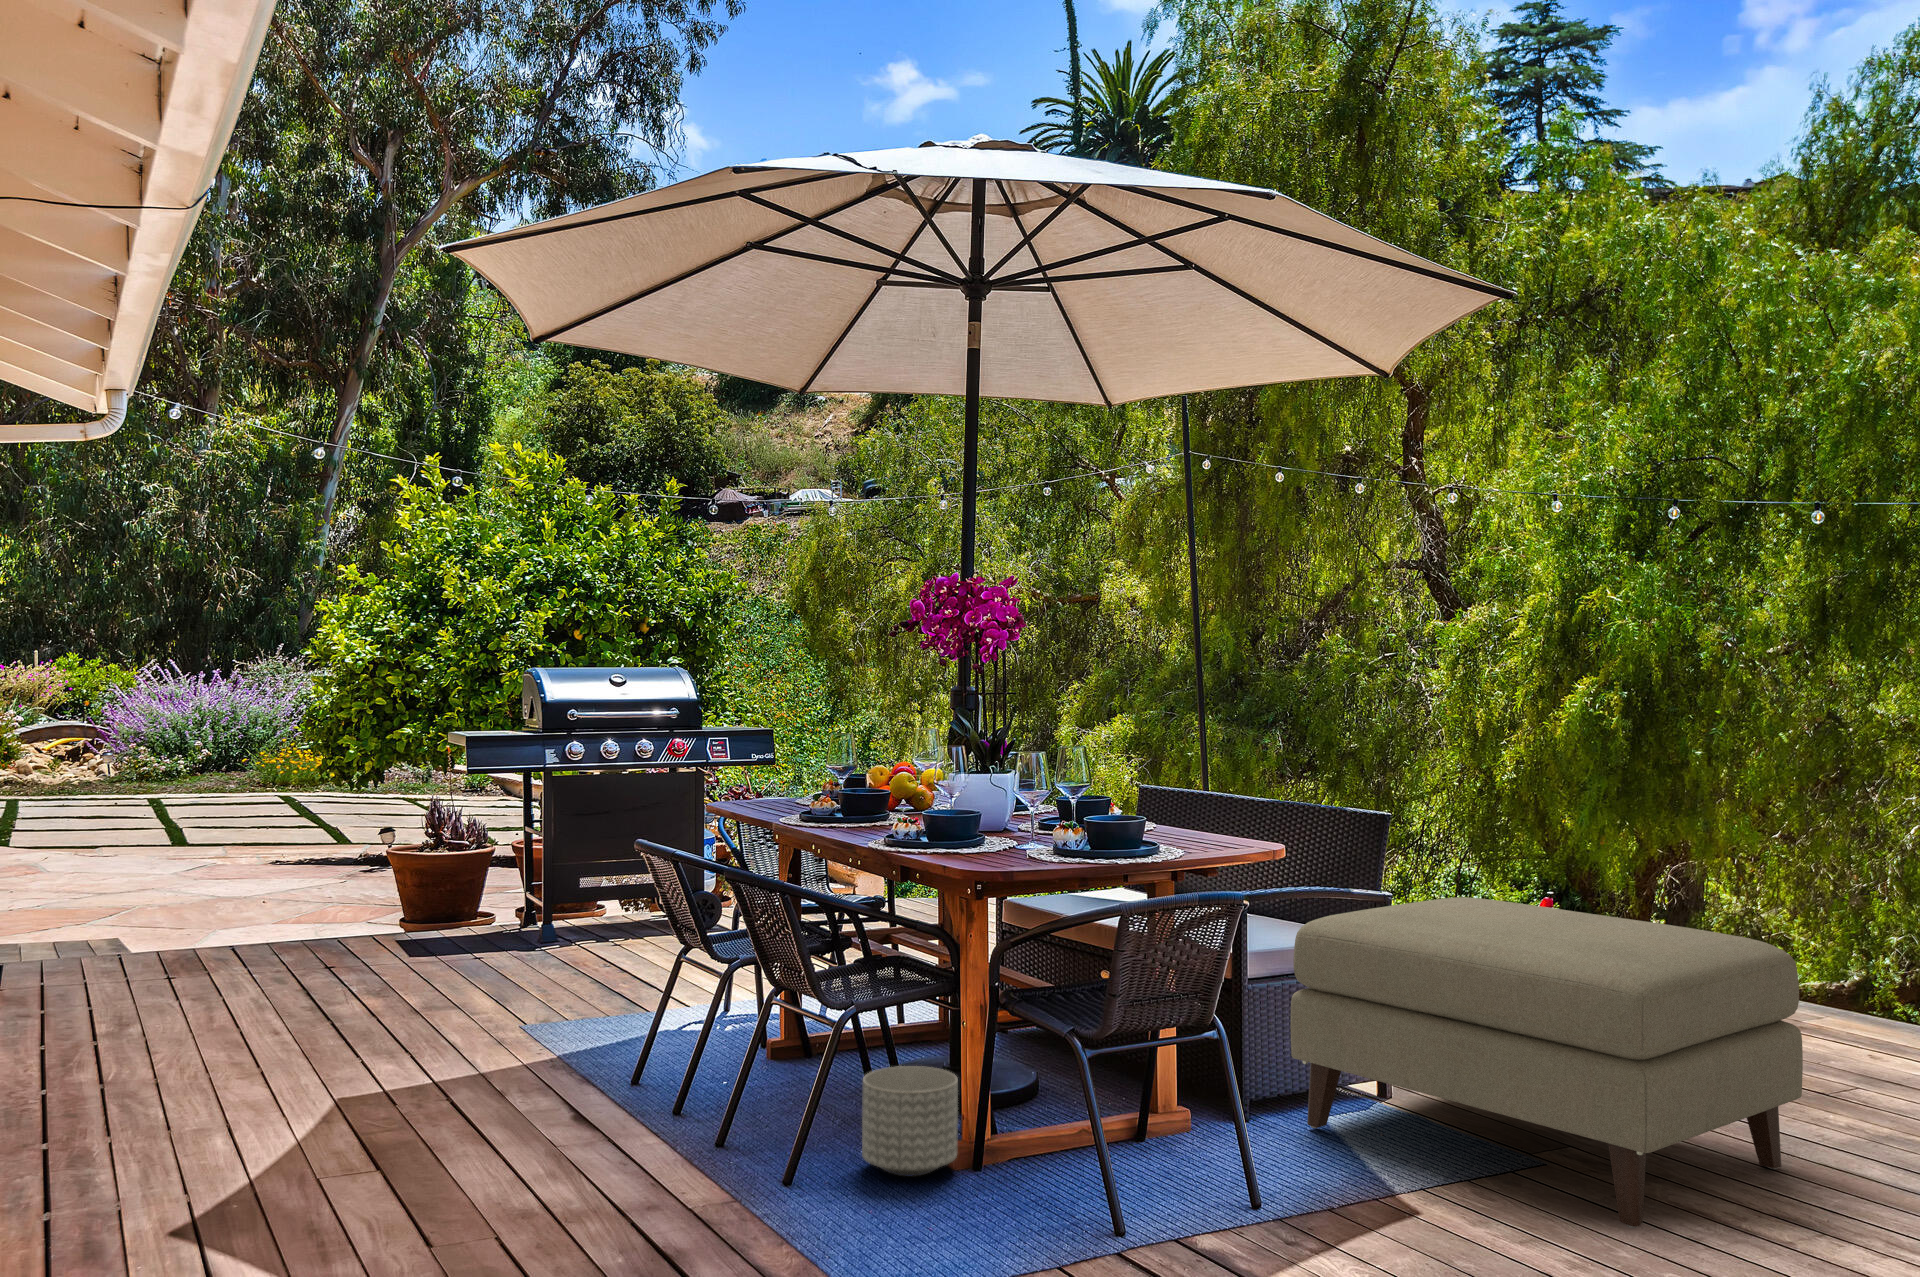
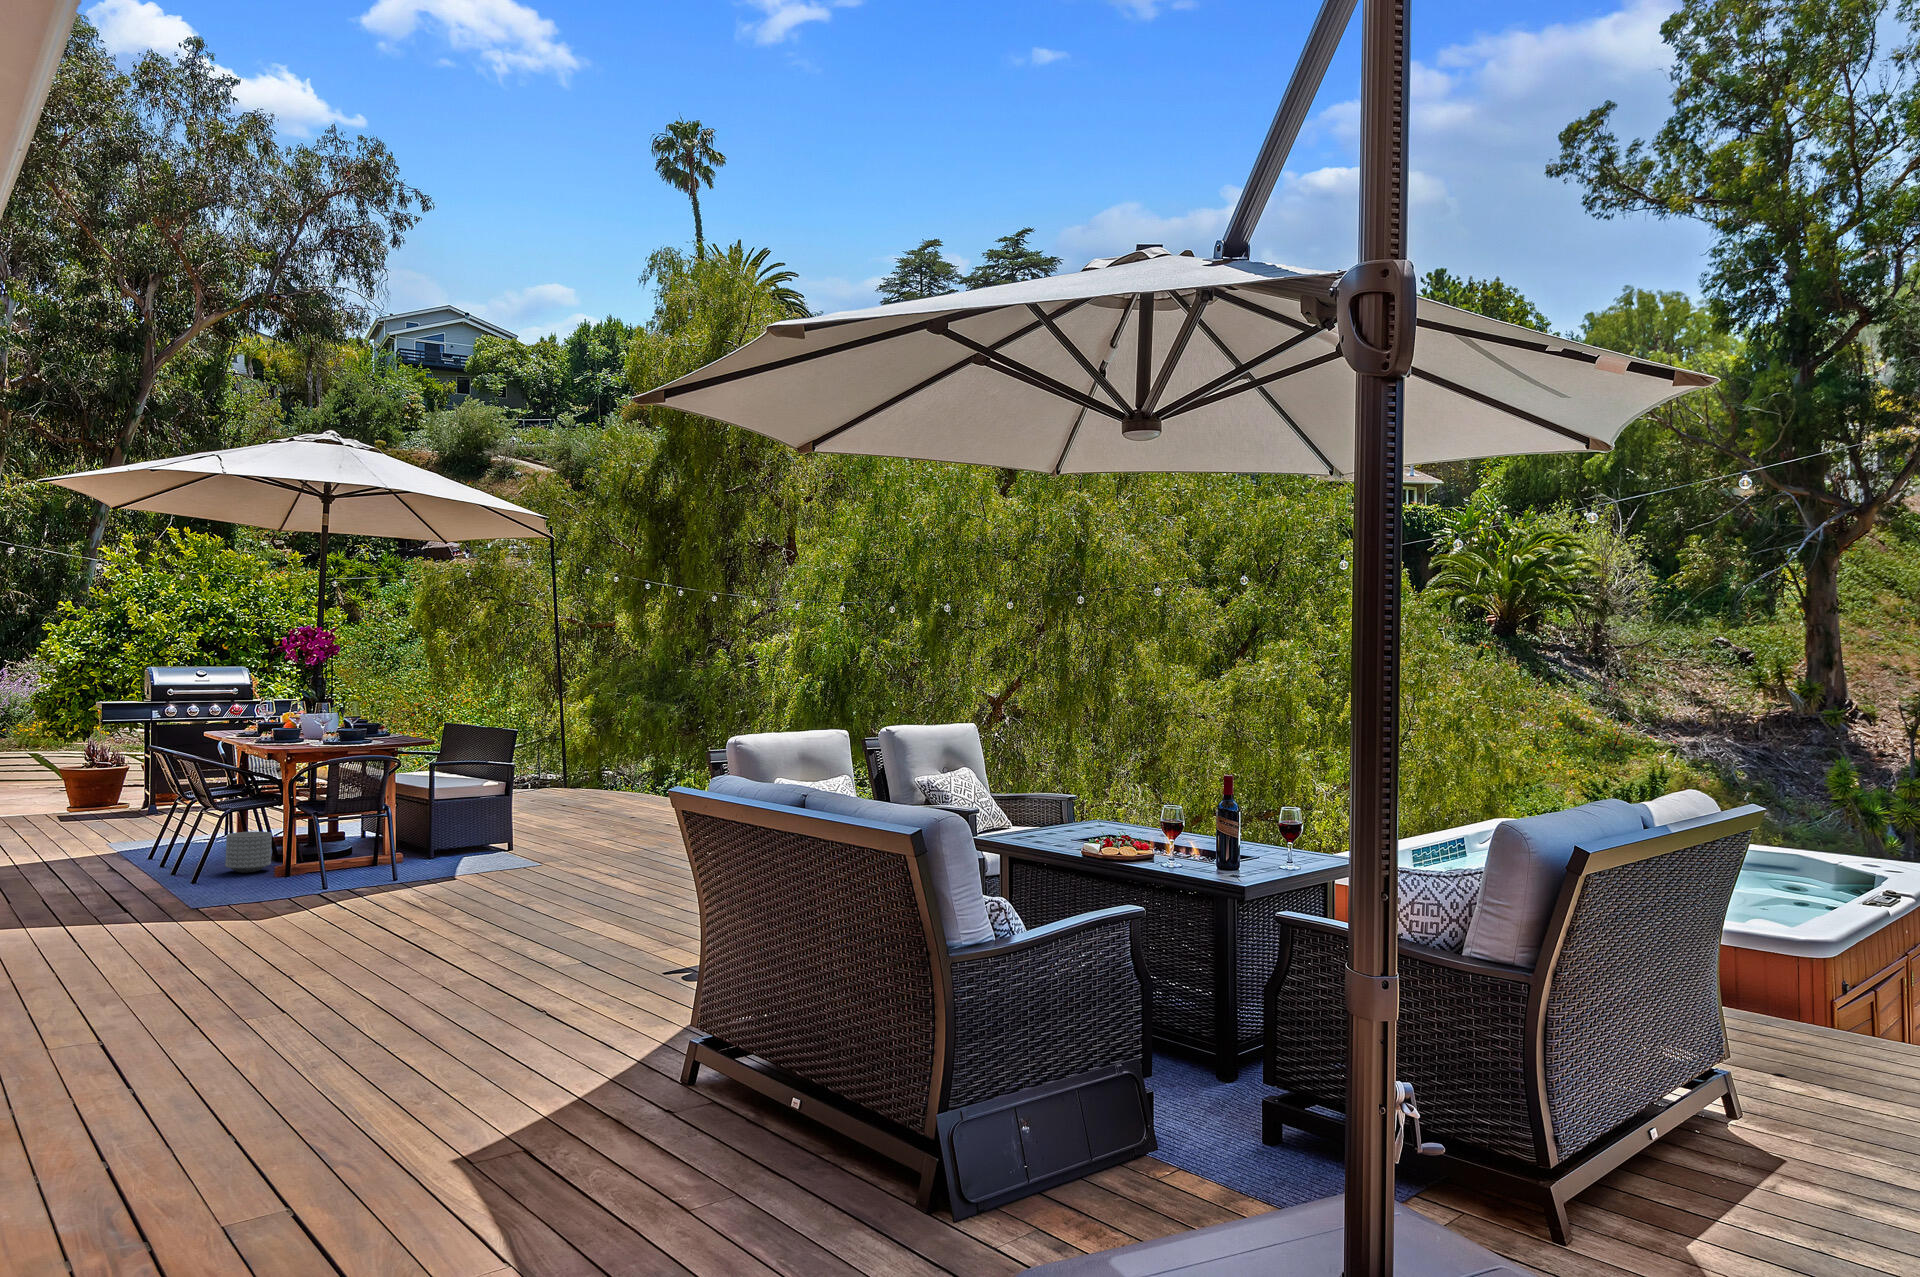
ottoman: present [1290,897,1803,1228] -> none [442,768,628,876]

